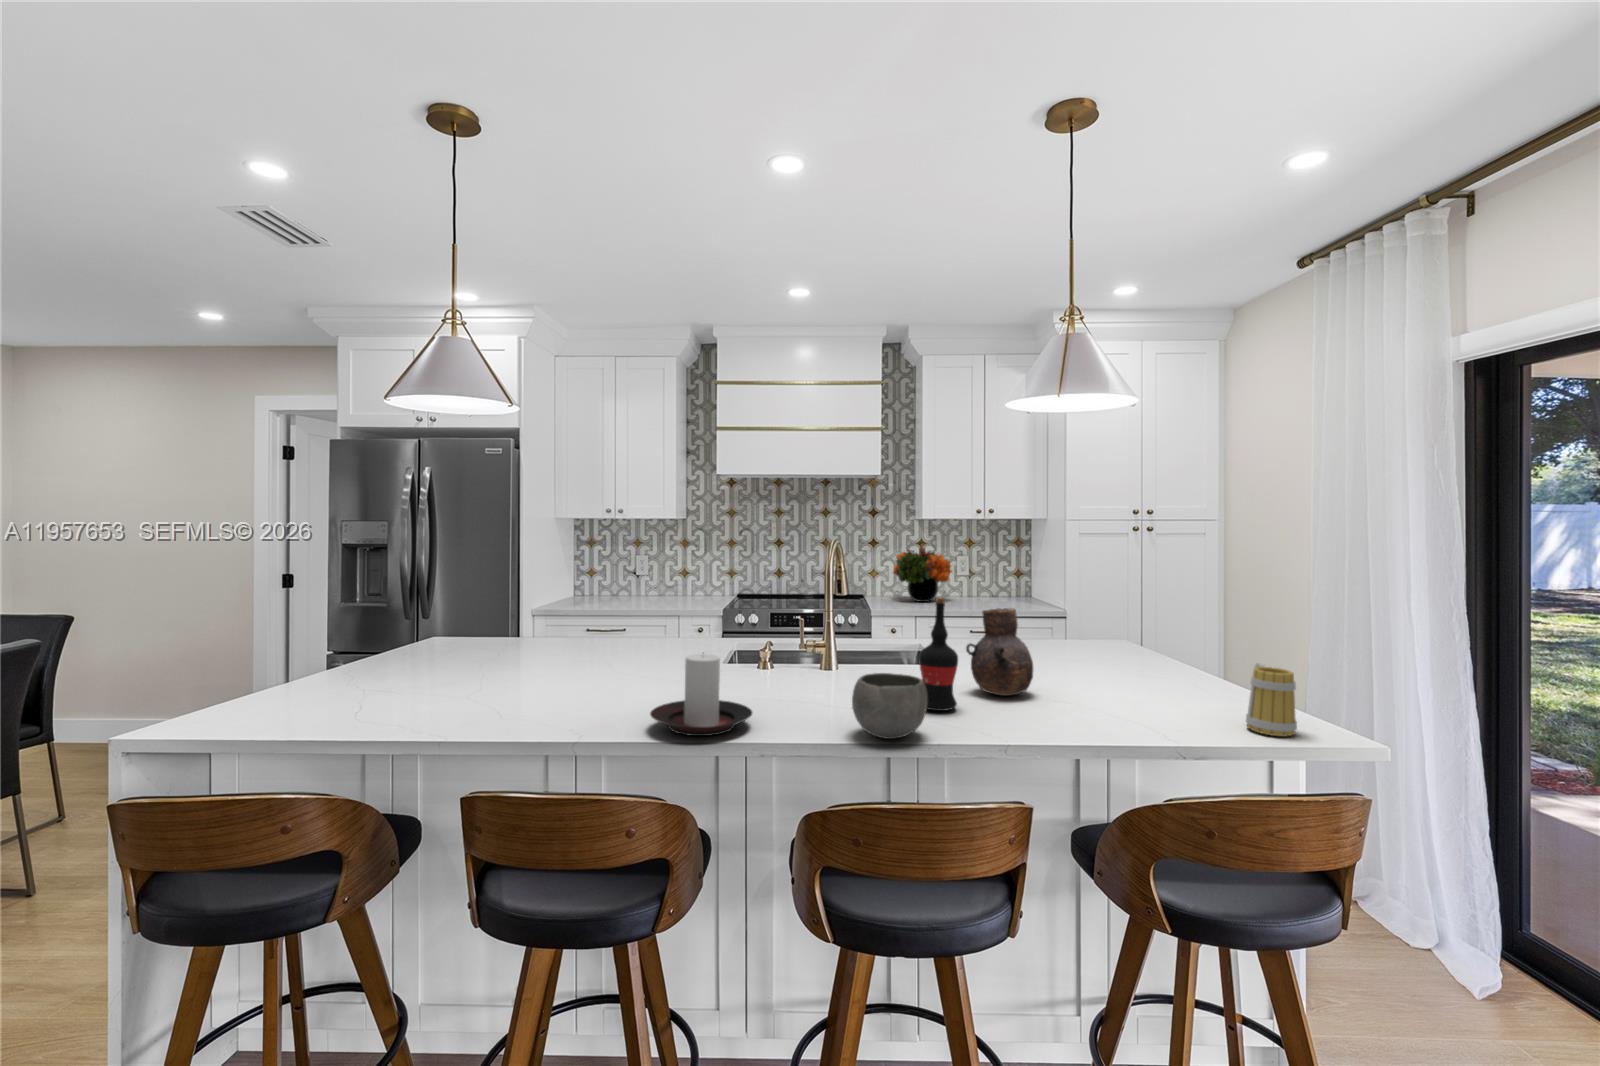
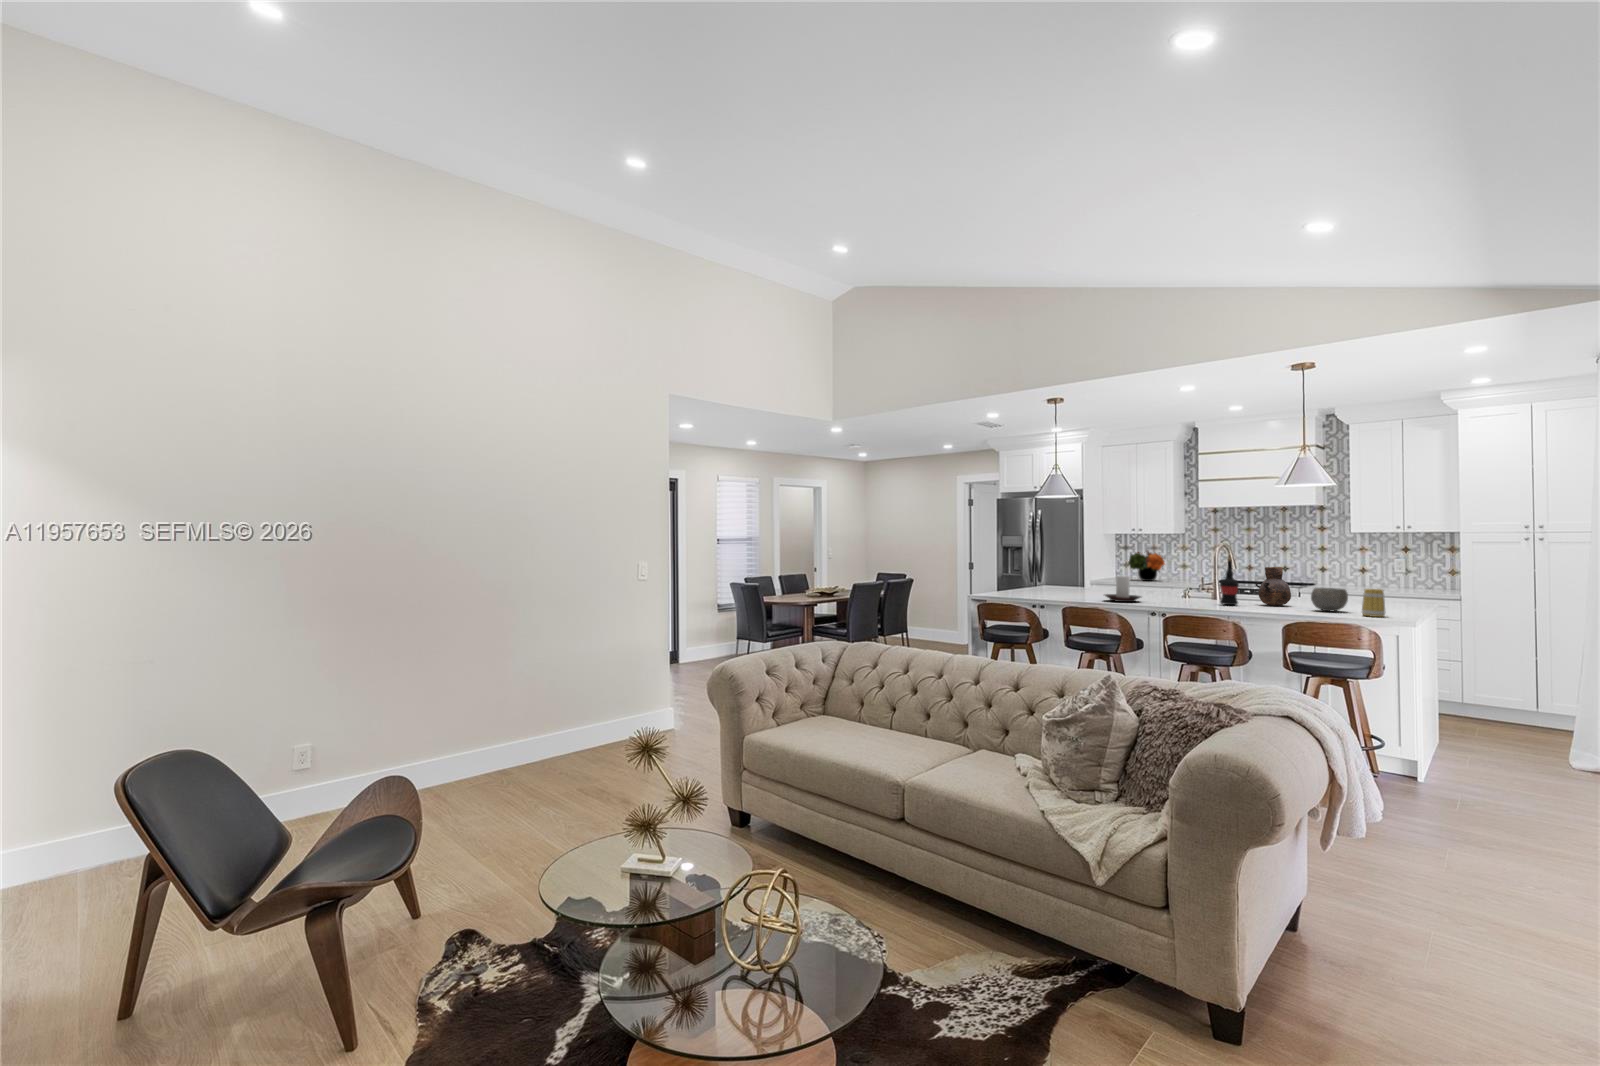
flower arrangement: present [893,548,952,602] -> present [1128,550,1165,581]
ceramic bowl: present [852,673,927,739] -> present [1311,588,1348,611]

